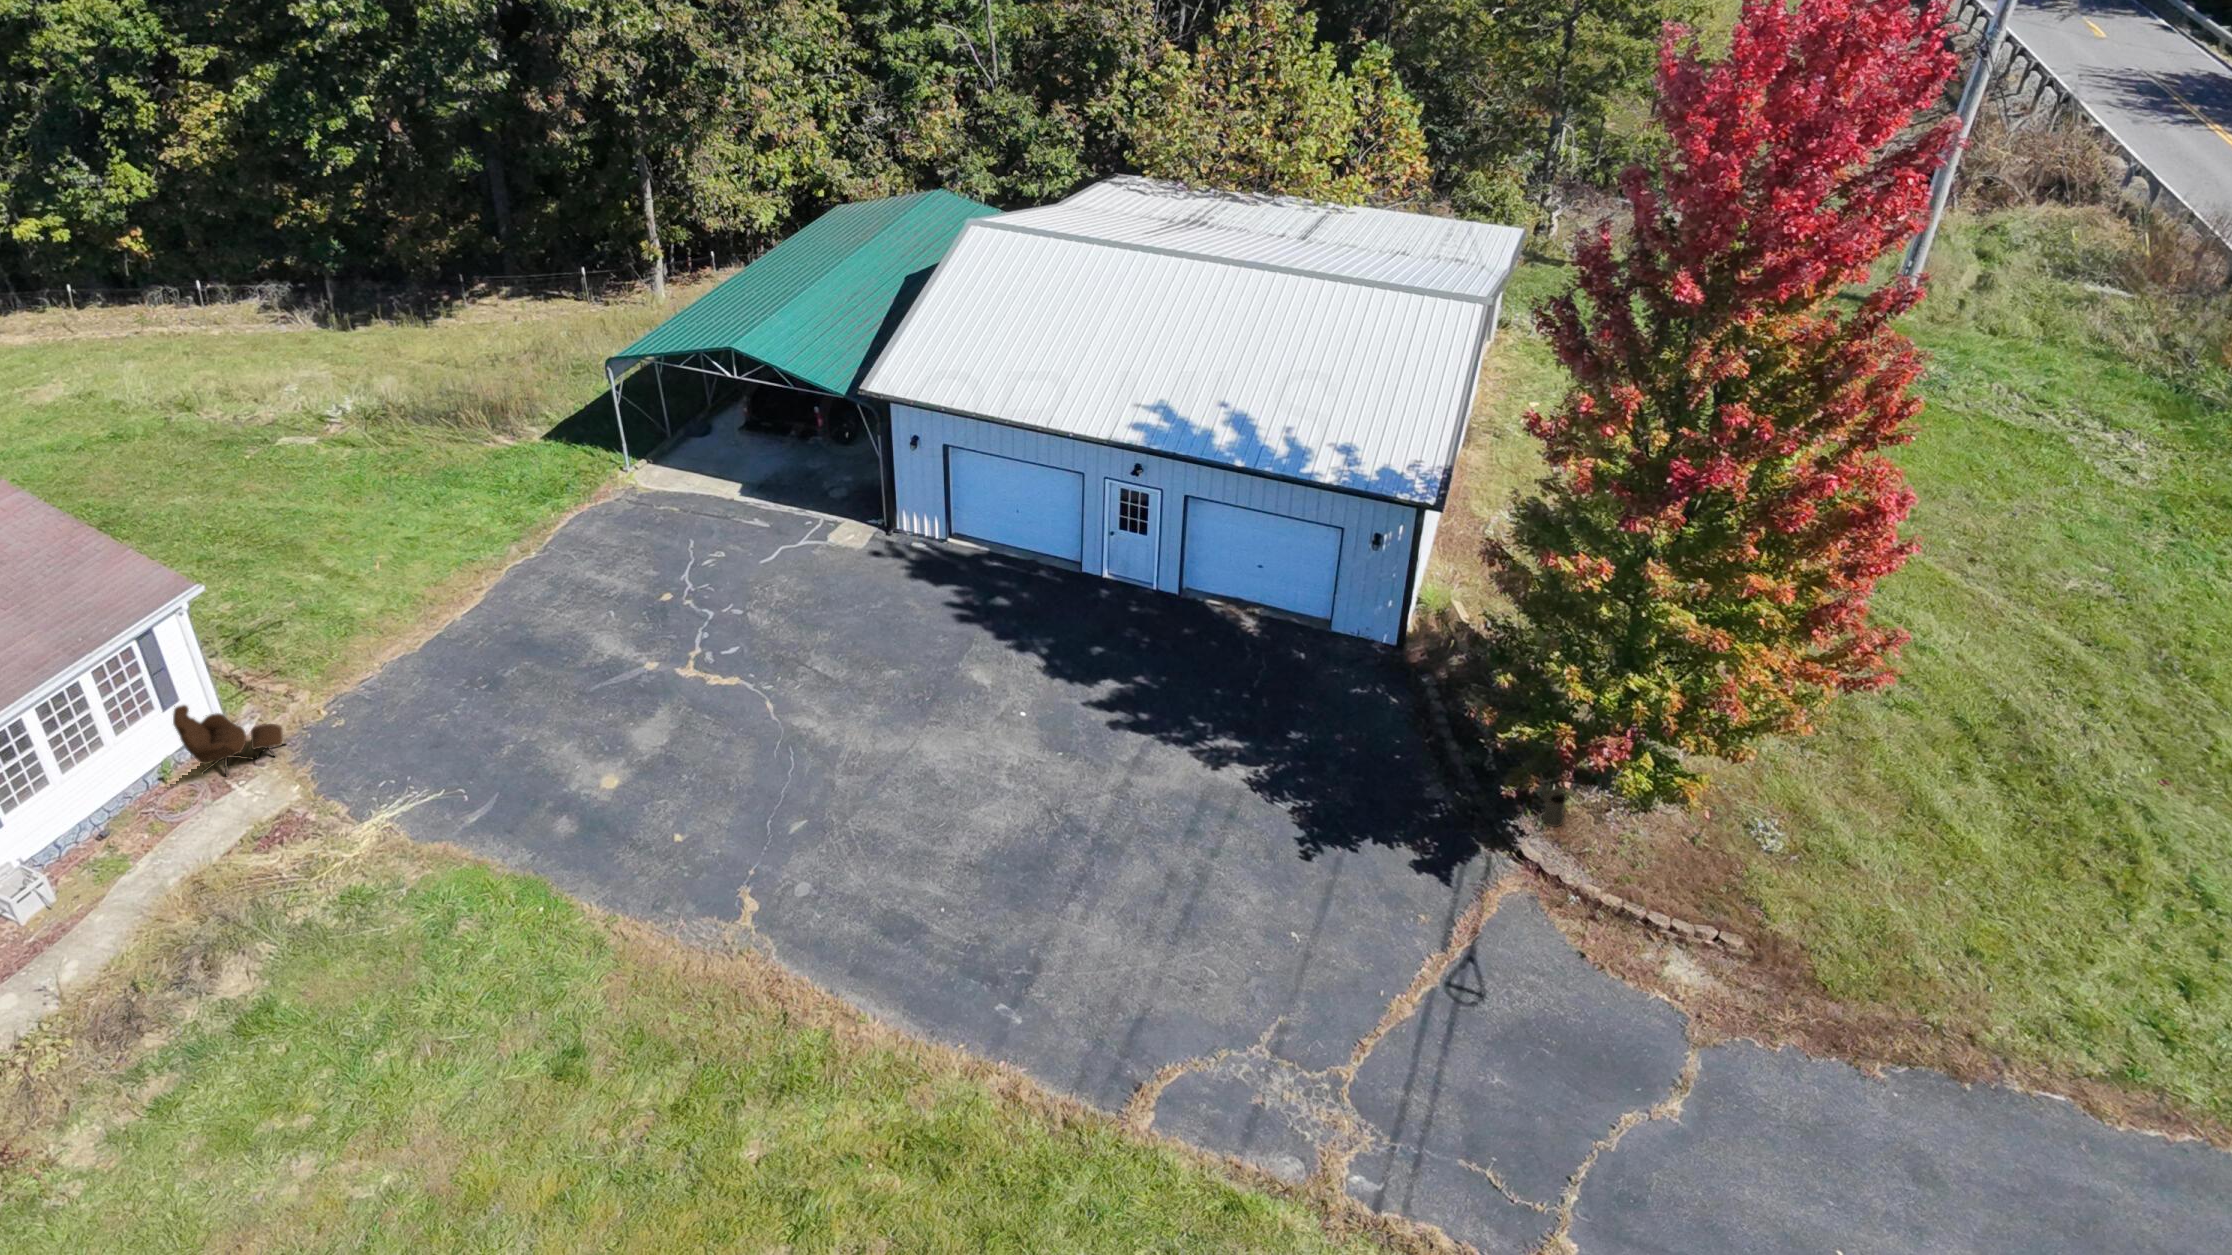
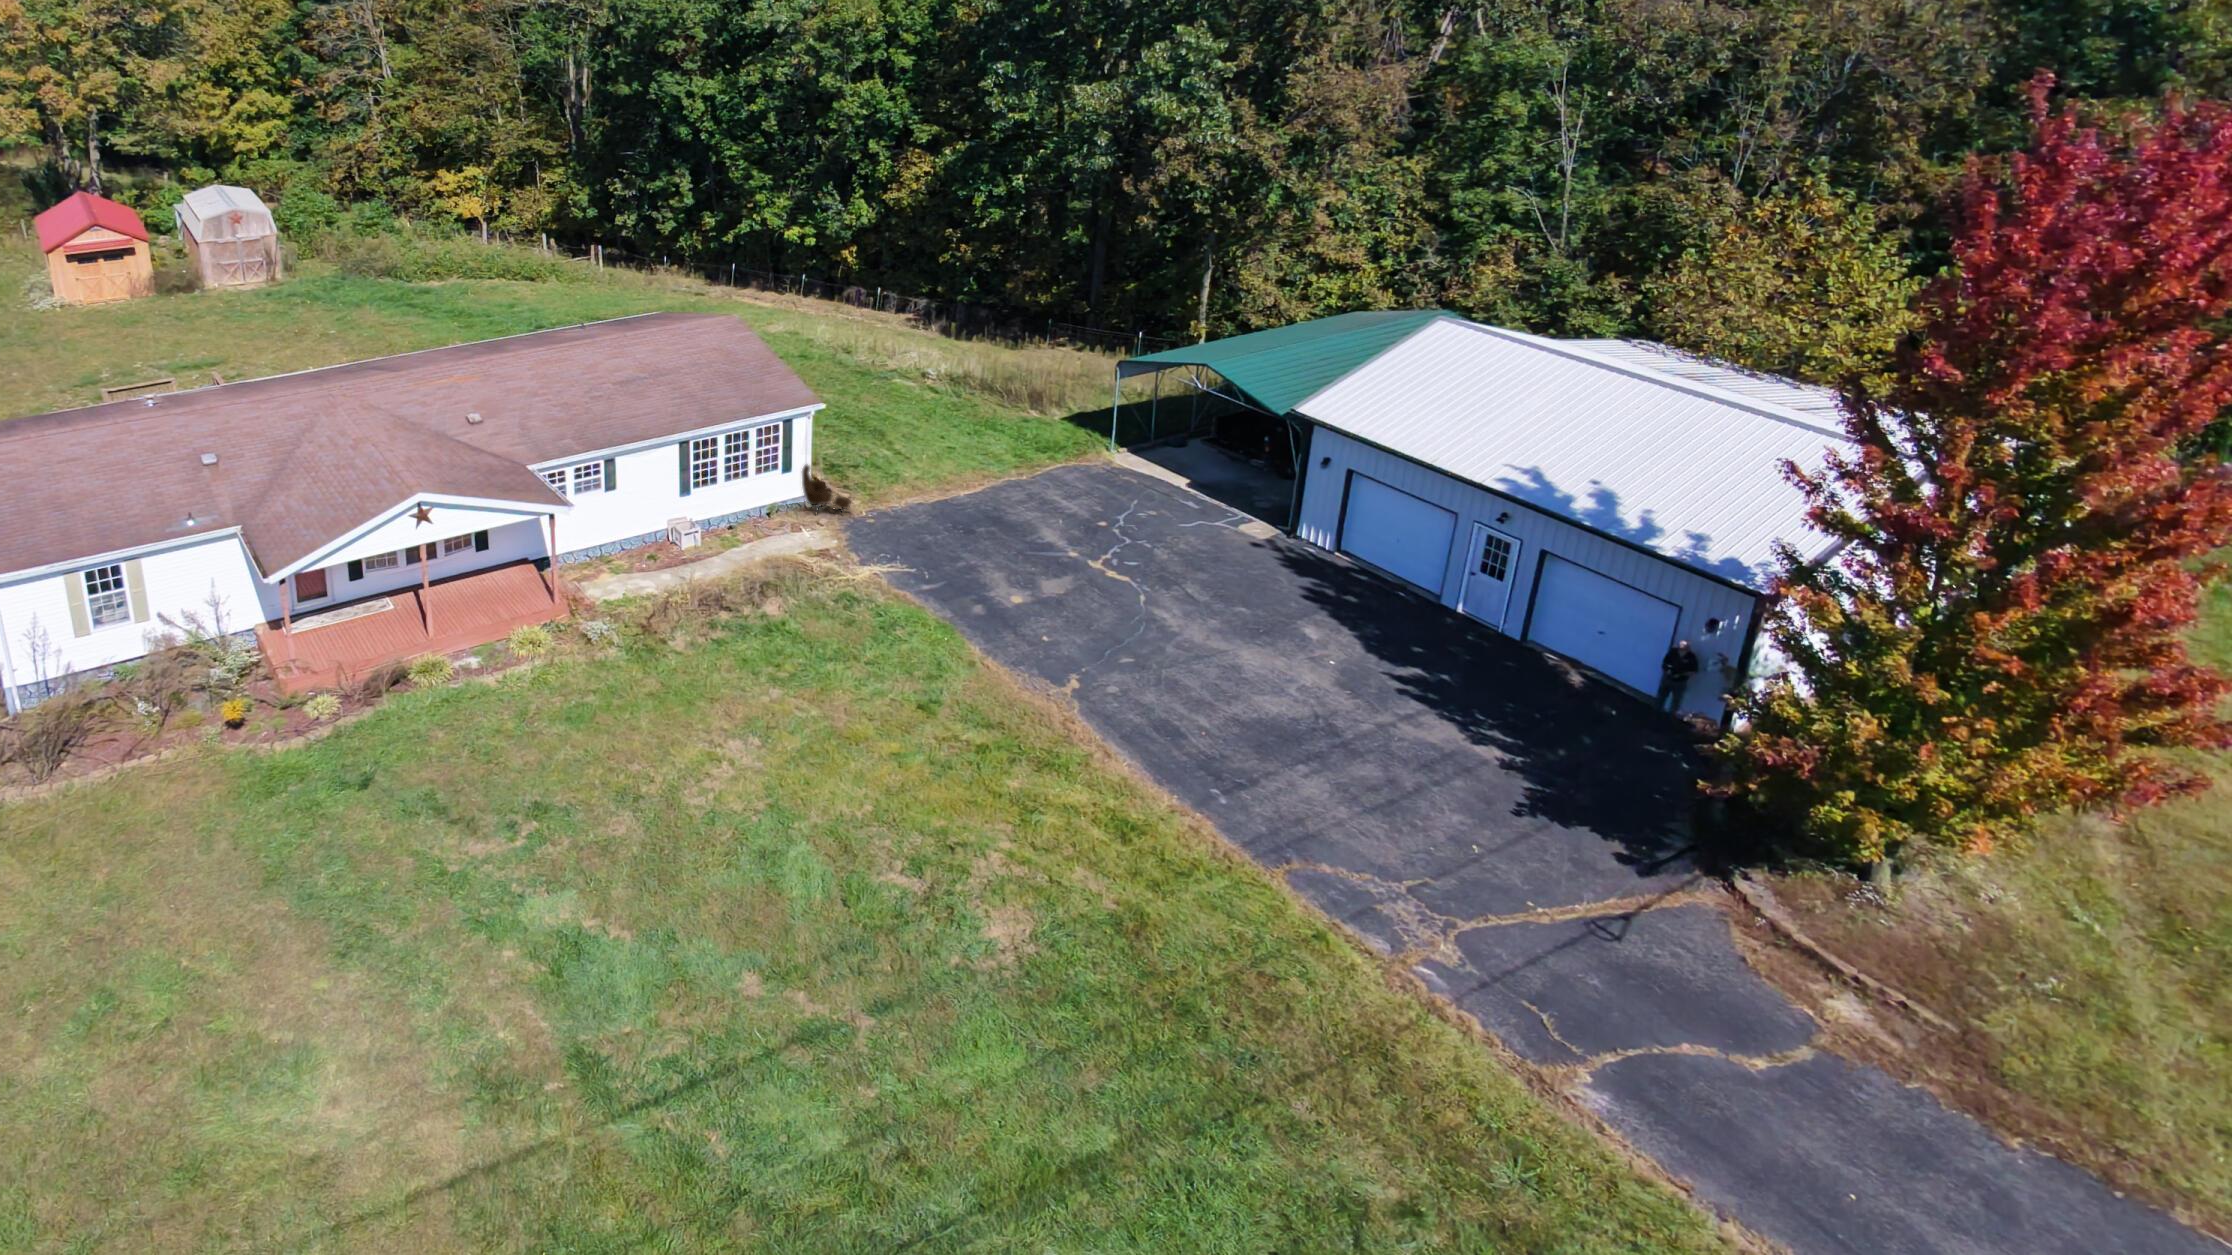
watering can: present [1540,773,1565,827] -> none [1755,824,1782,870]

